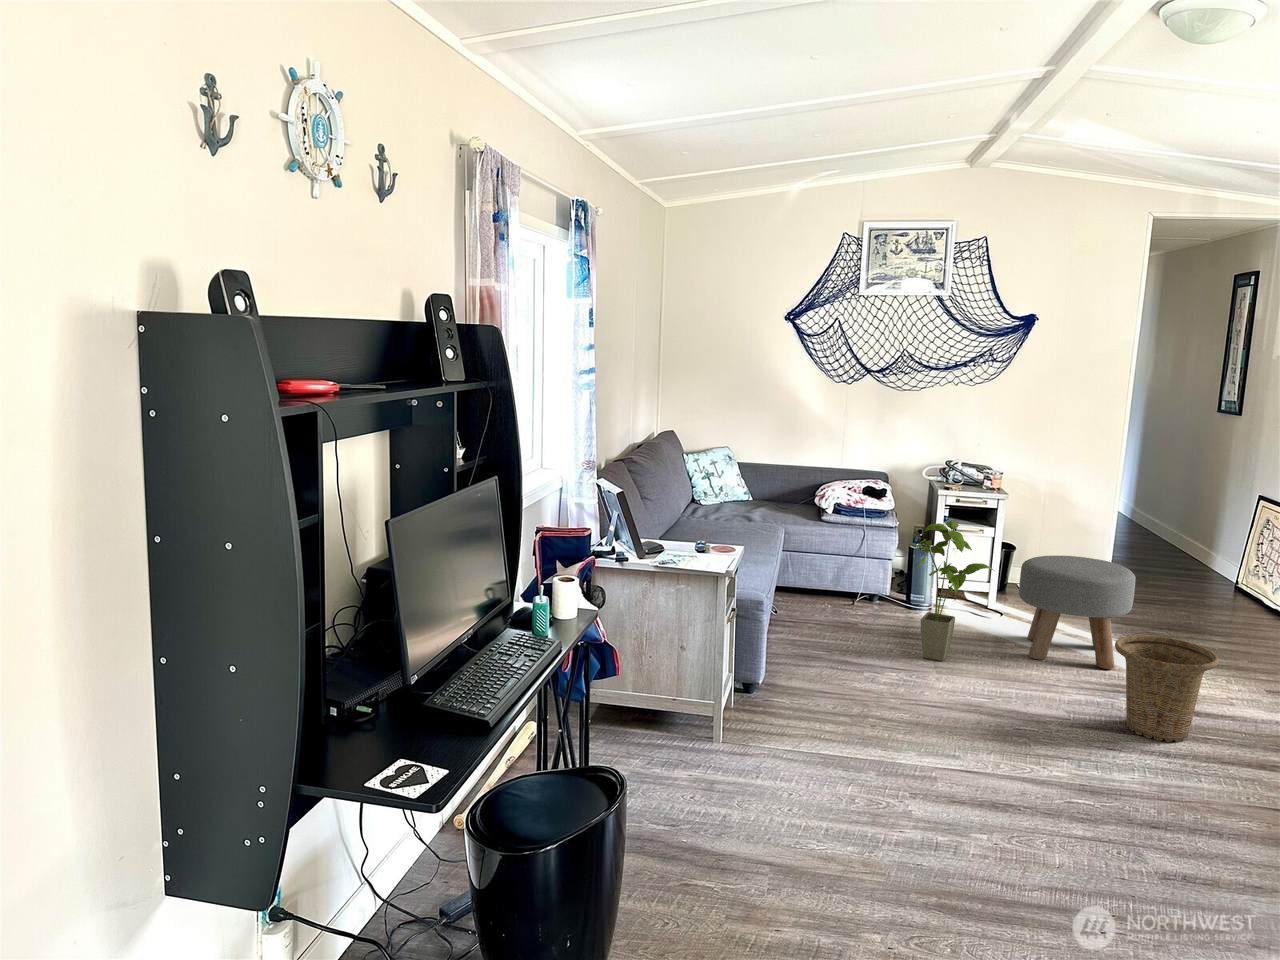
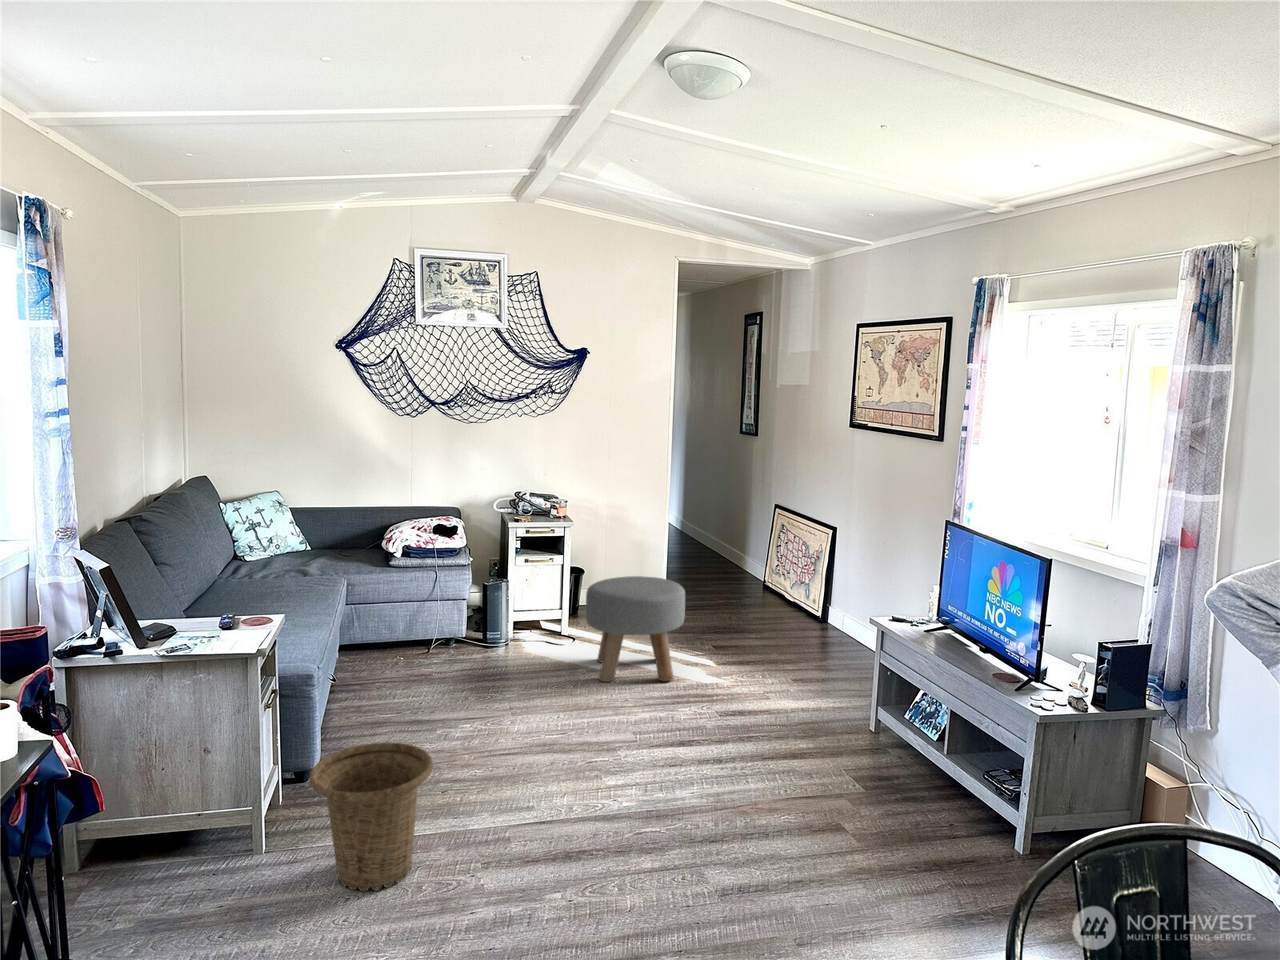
house plant: present [917,521,993,661] -> none [484,556,562,699]
basket: present [1115,635,1219,742] -> present [310,742,433,891]

